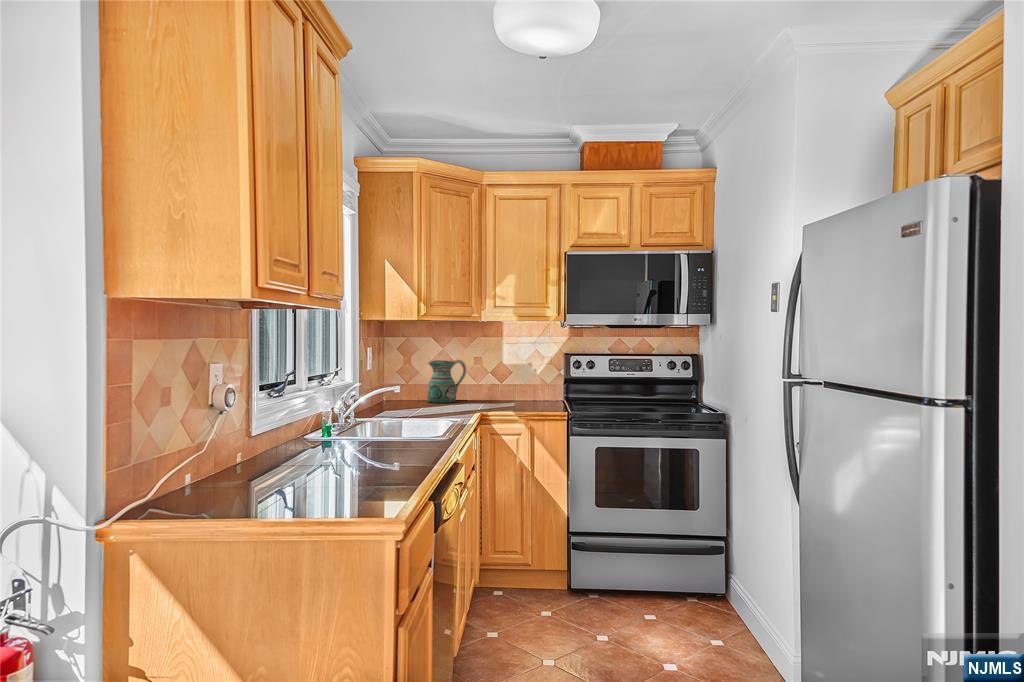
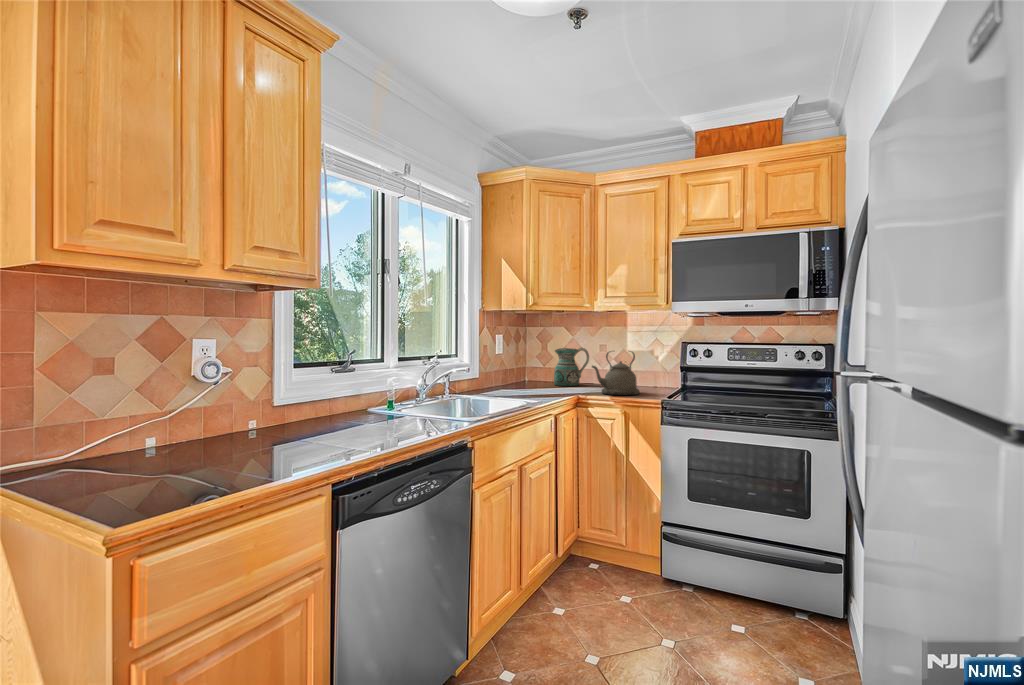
kettle: none [488,363,534,410] -> present [592,351,639,395]

